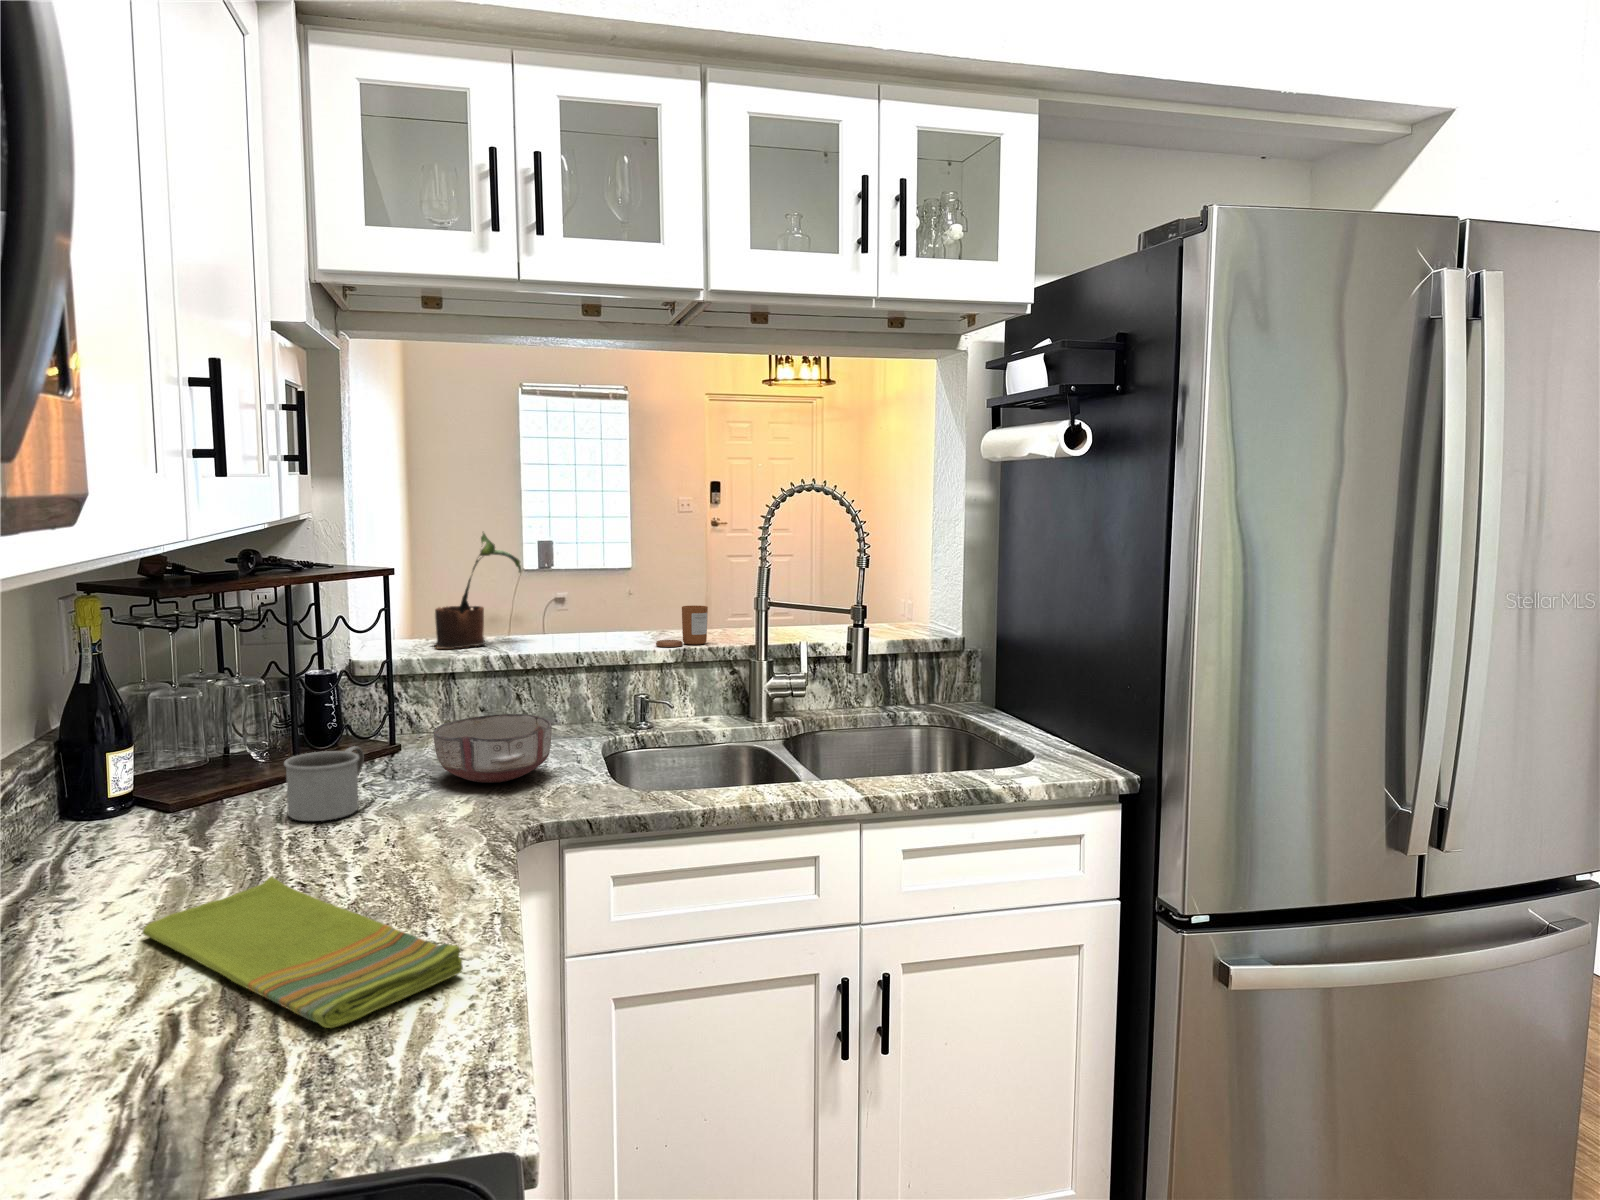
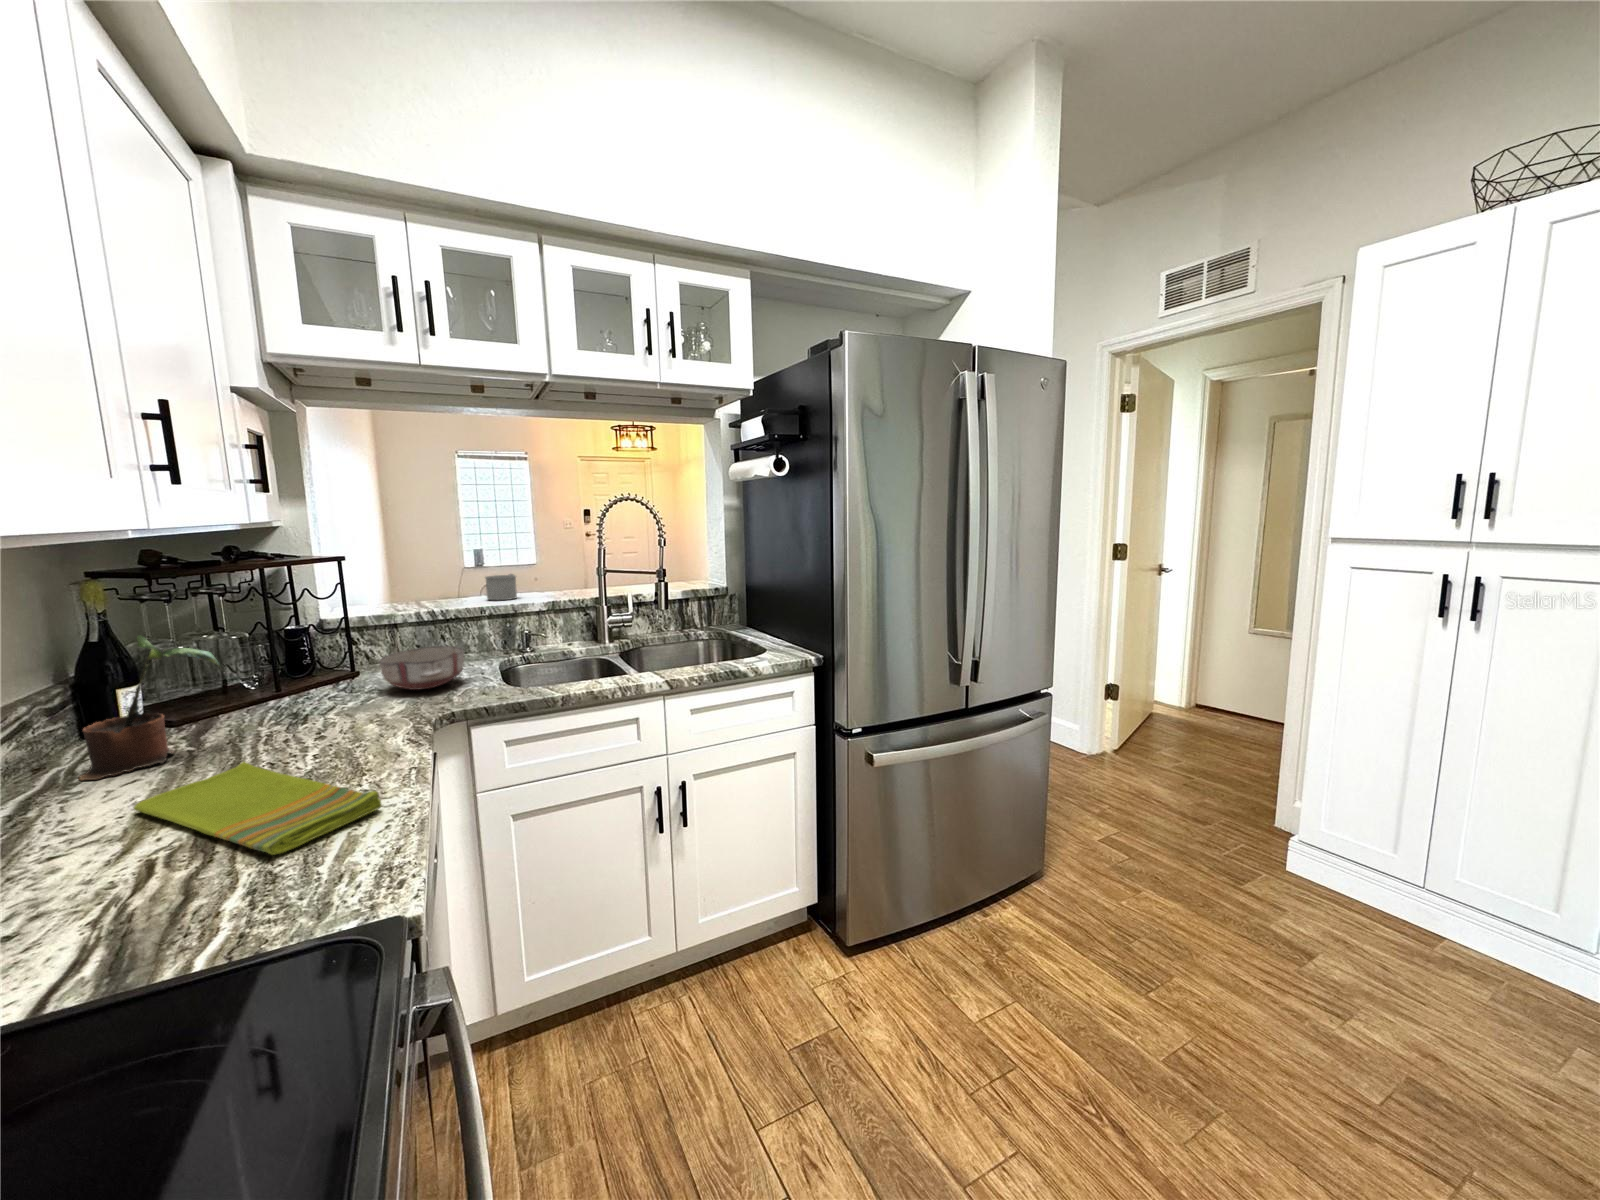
potted plant: present [435,533,521,649] -> present [79,635,222,780]
candle: present [656,605,708,647] -> none [537,575,570,601]
mug: present [284,746,364,821] -> present [485,574,517,600]

